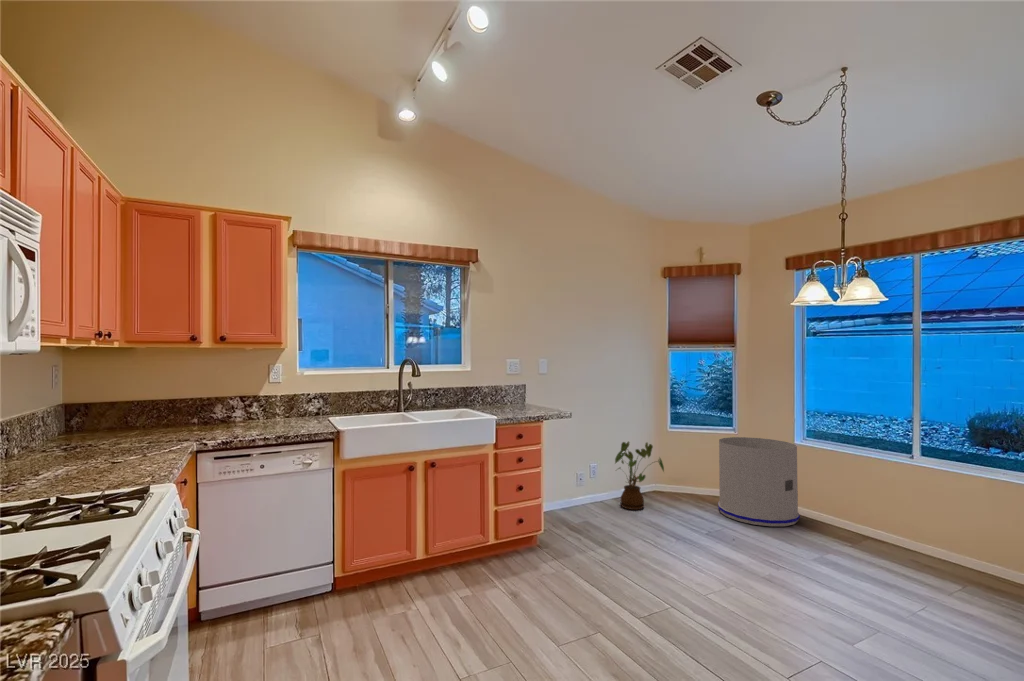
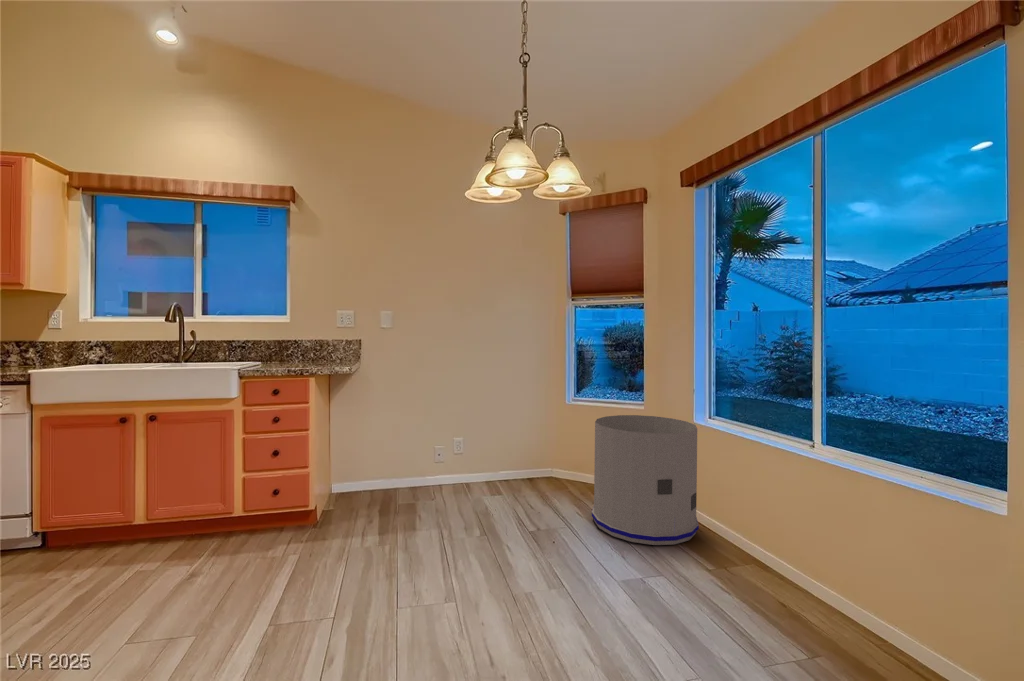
house plant: present [615,442,664,510] -> none [471,413,533,497]

